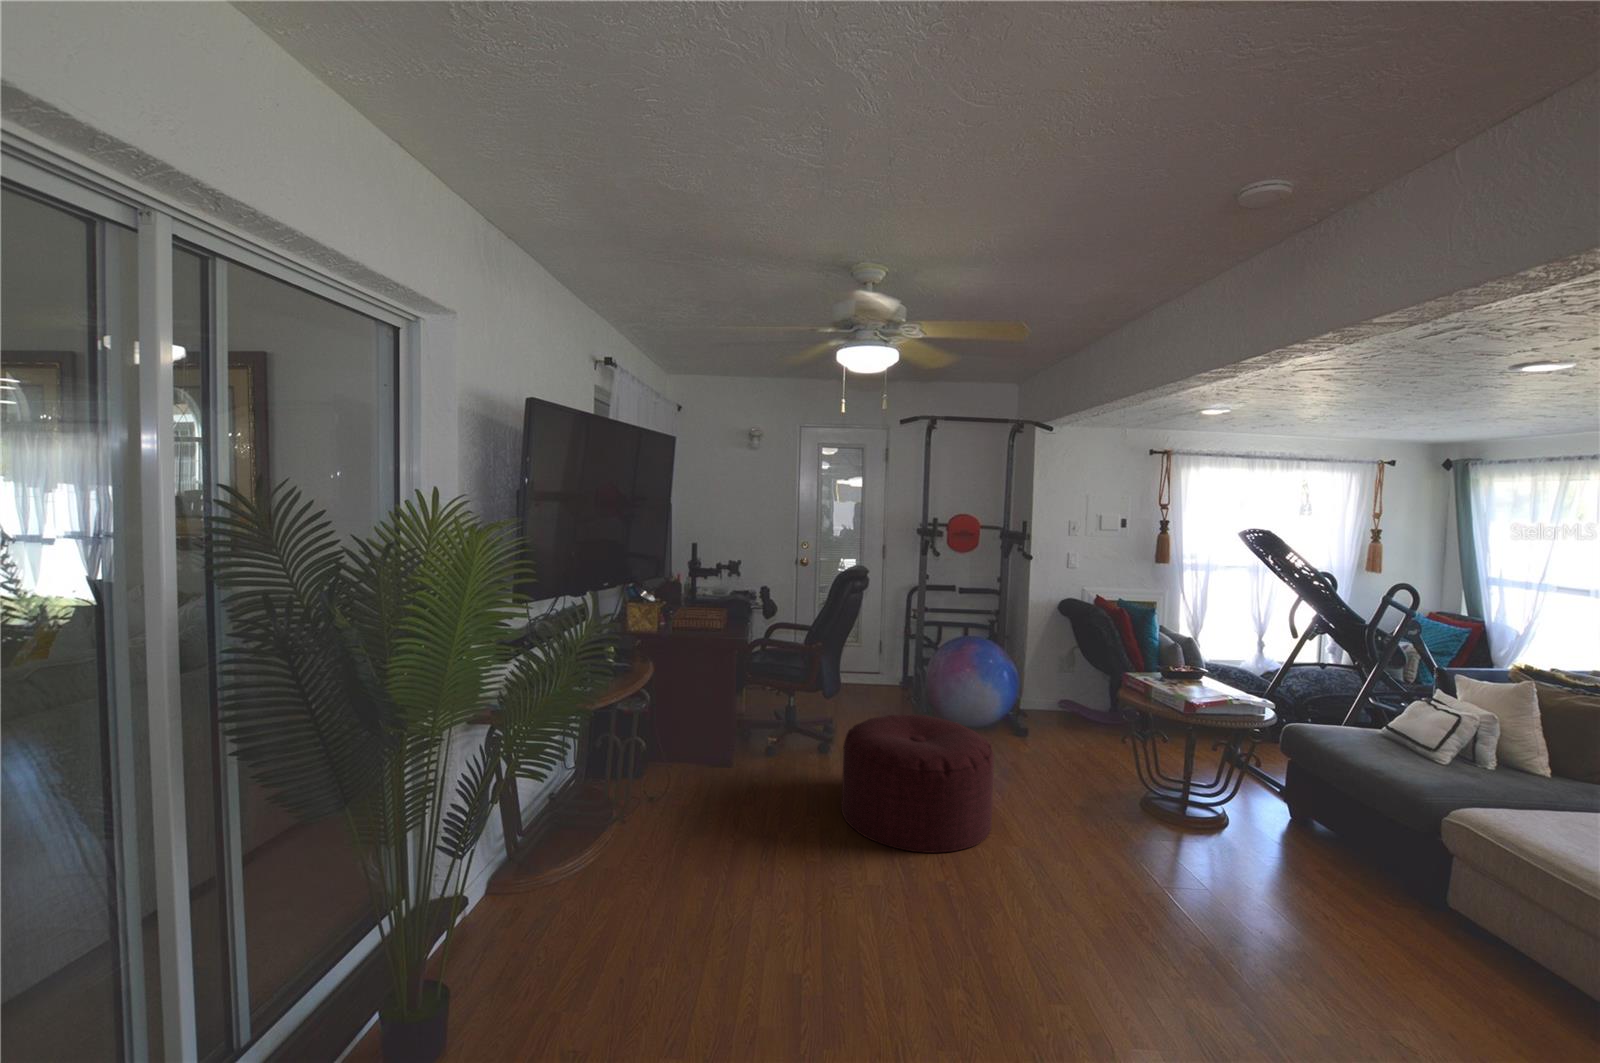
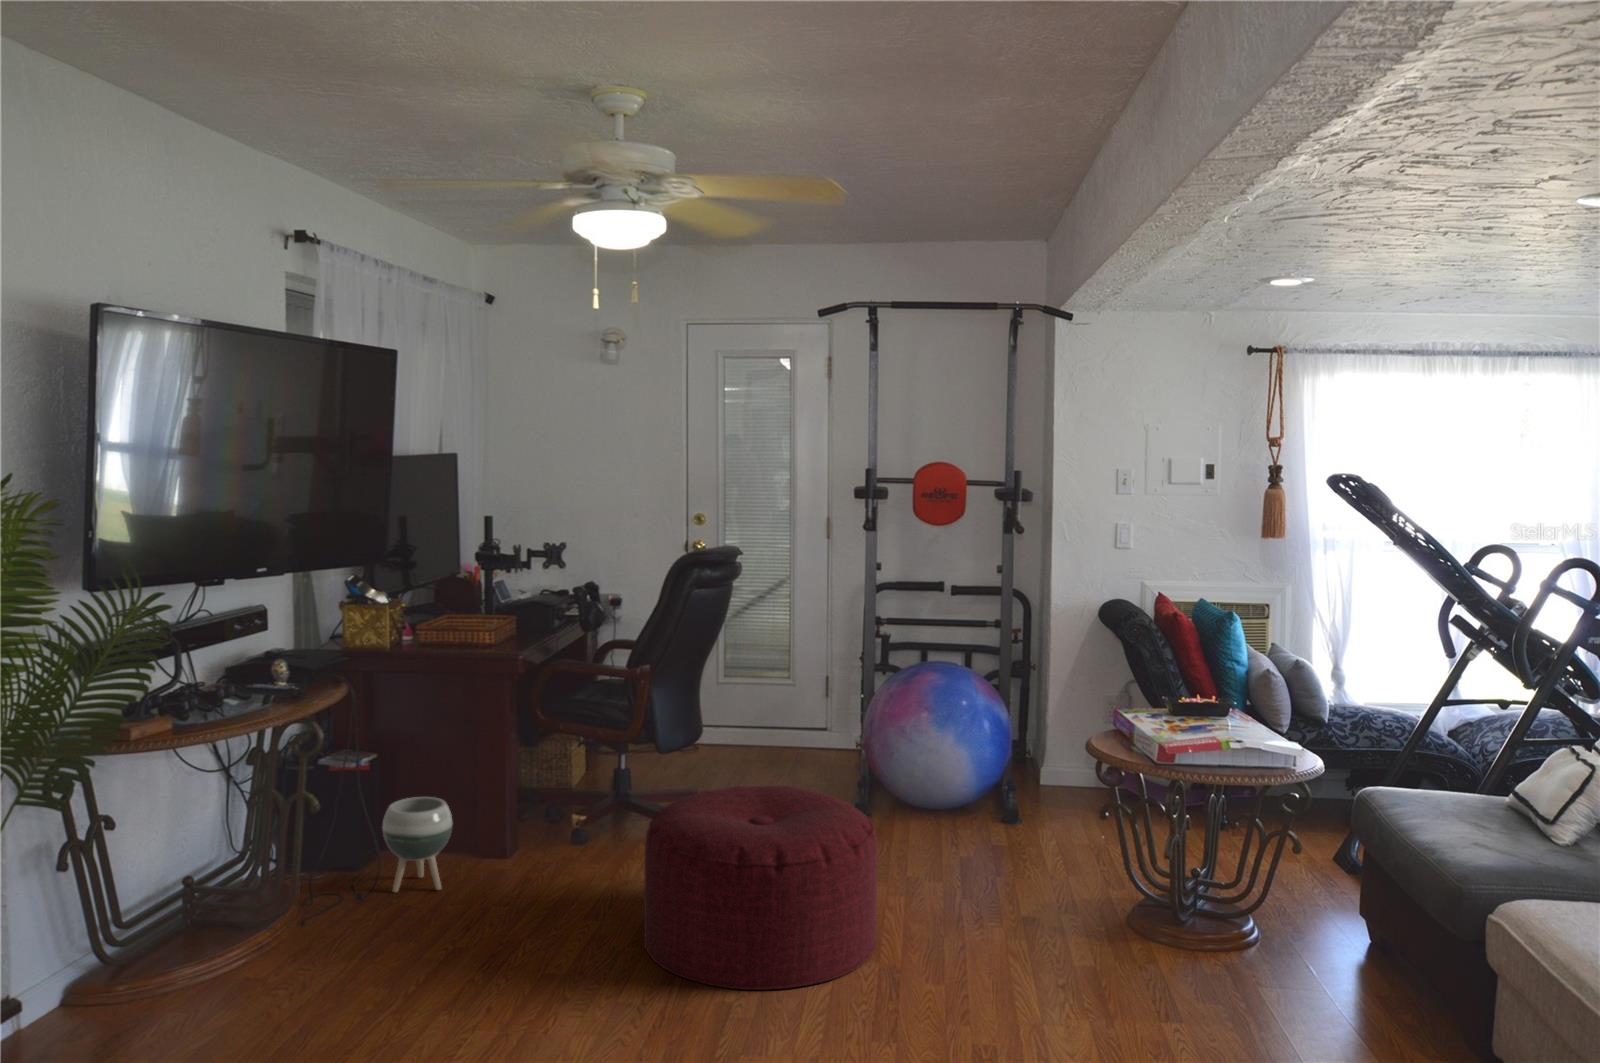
planter: none [664,719,707,781] -> present [382,797,453,892]

